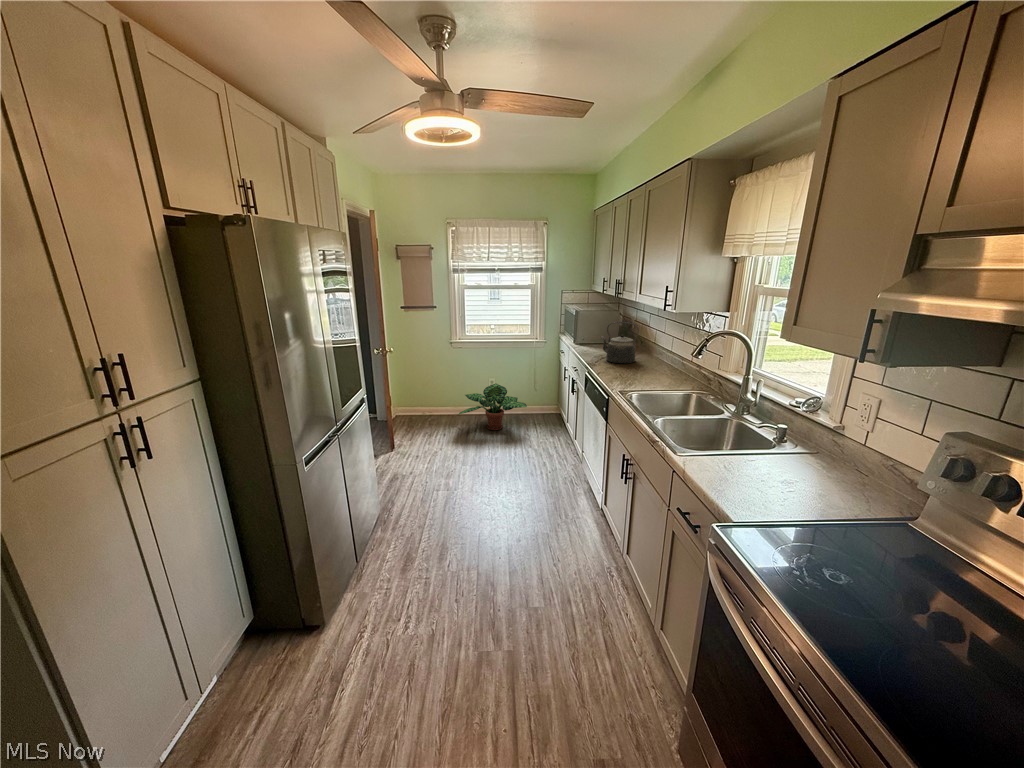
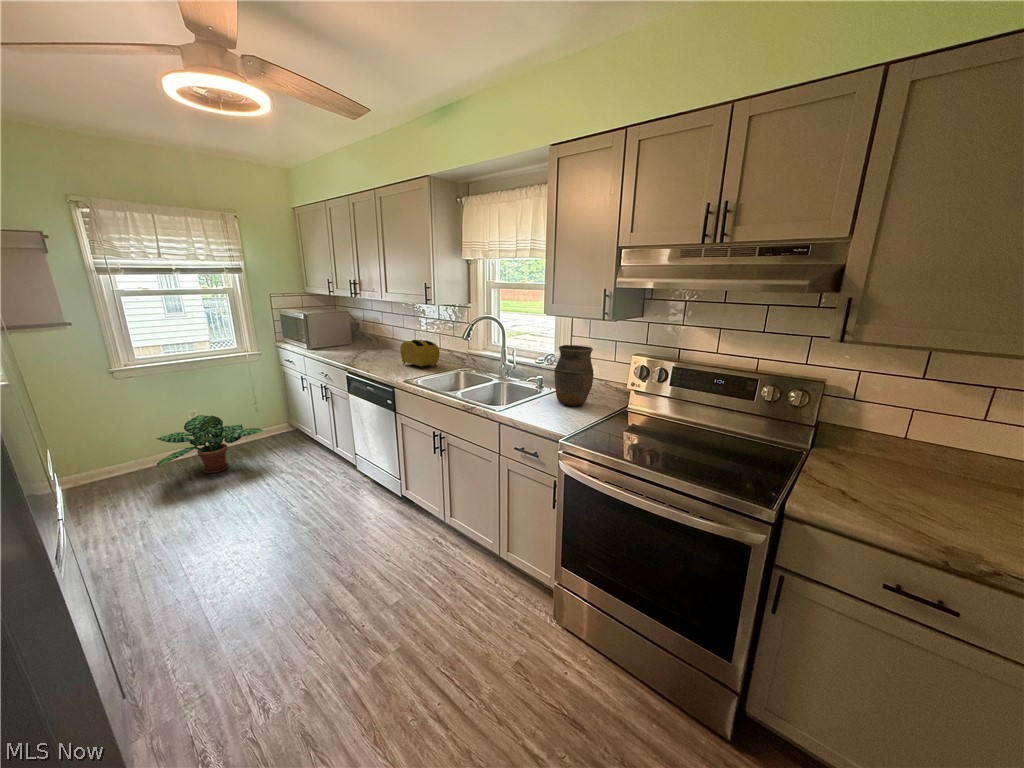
kettle: present [601,322,639,364] -> none [353,321,390,361]
toaster: none [636,347,677,381] -> present [400,340,440,368]
vase: none [775,388,859,488] -> present [554,345,594,406]

